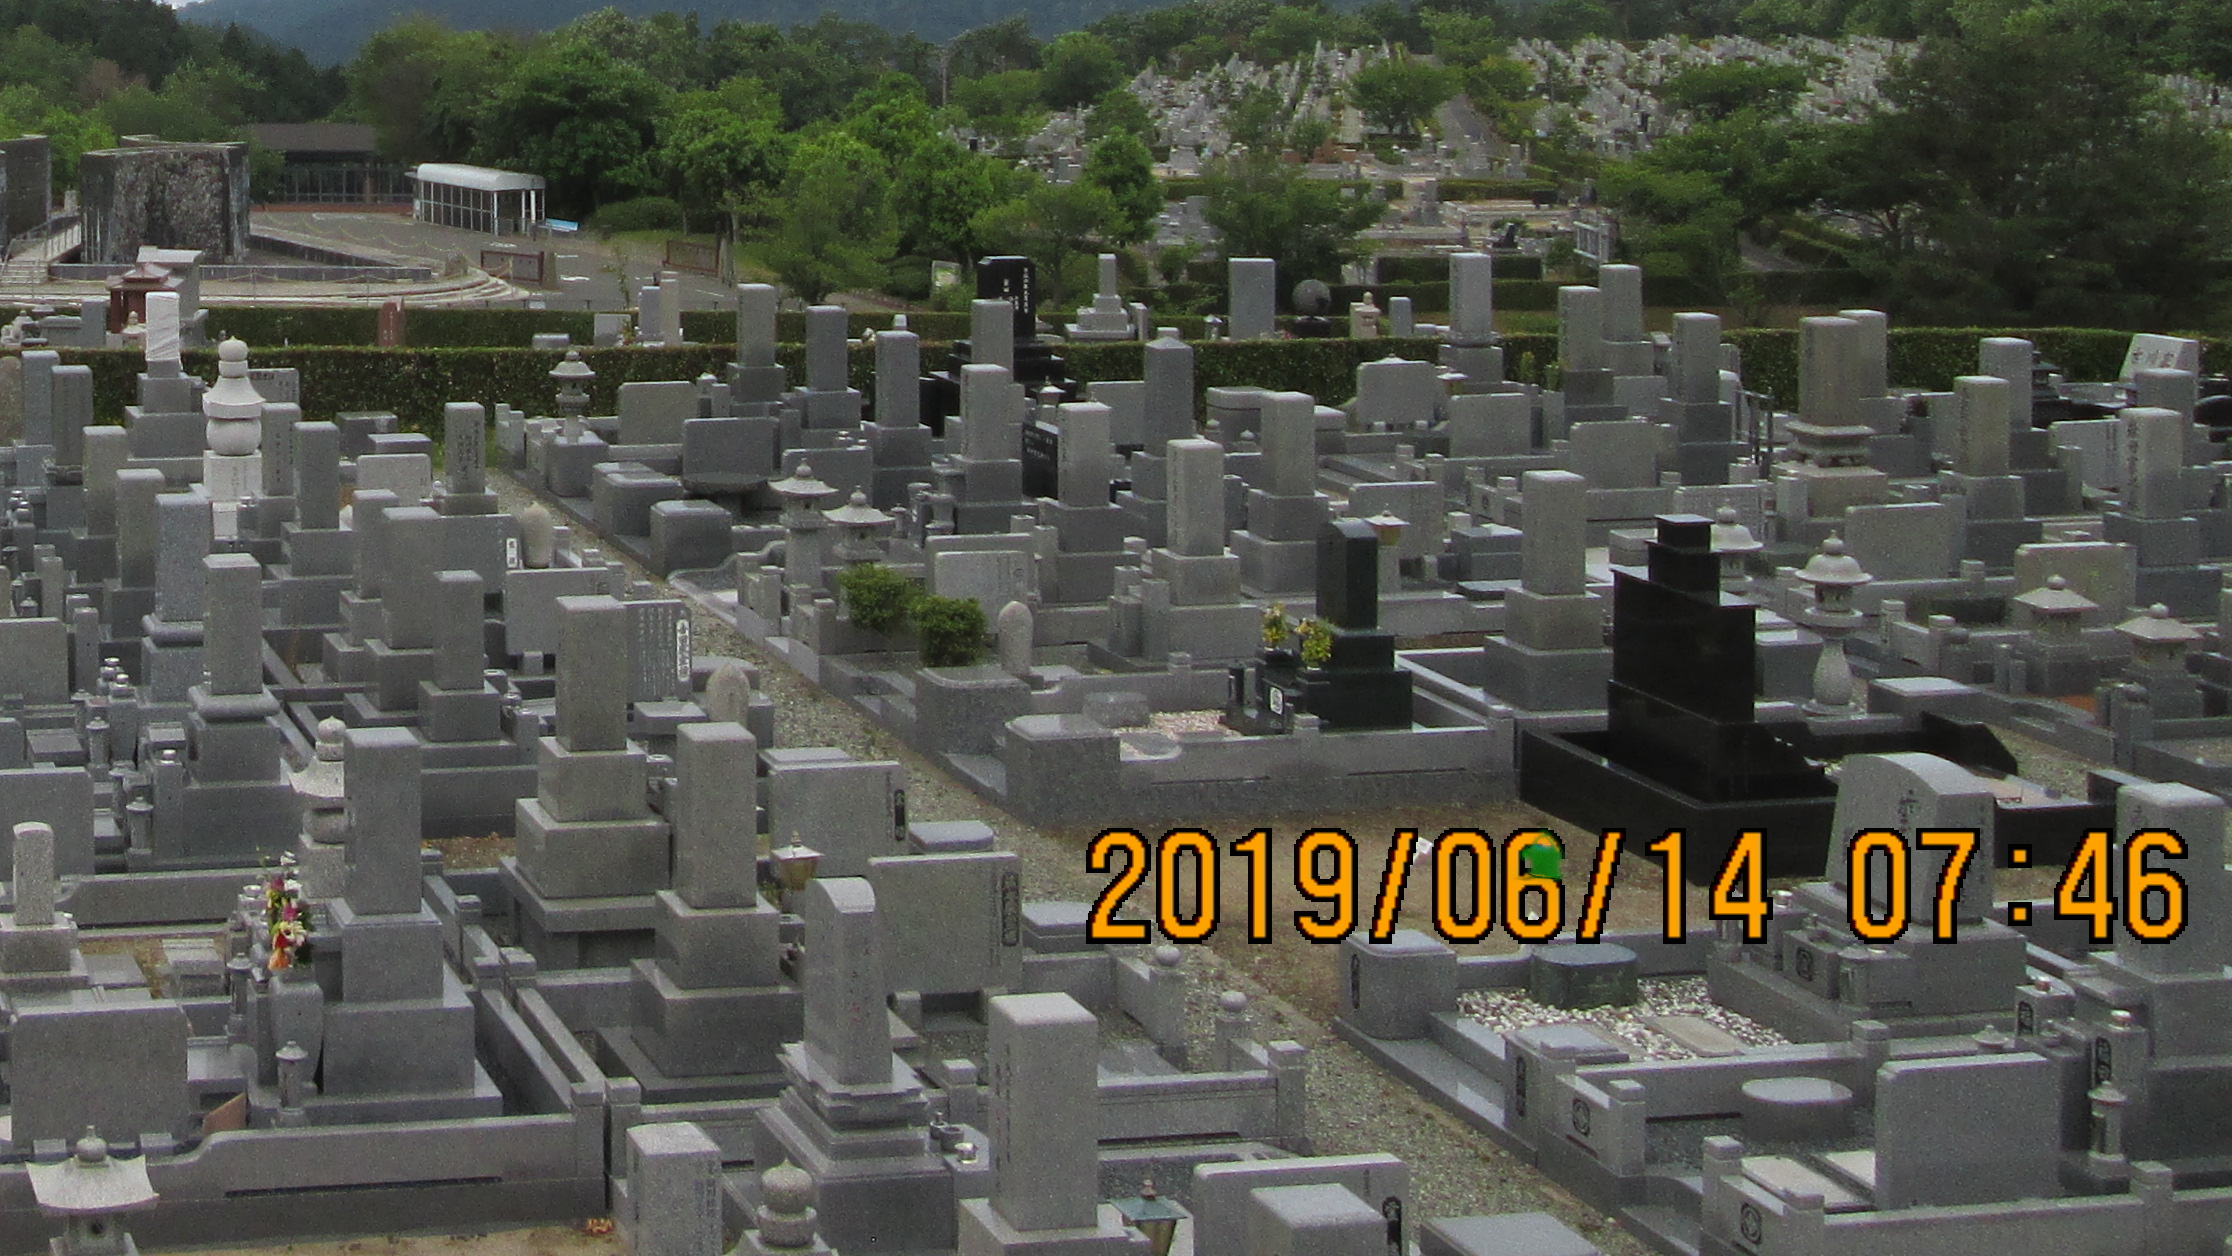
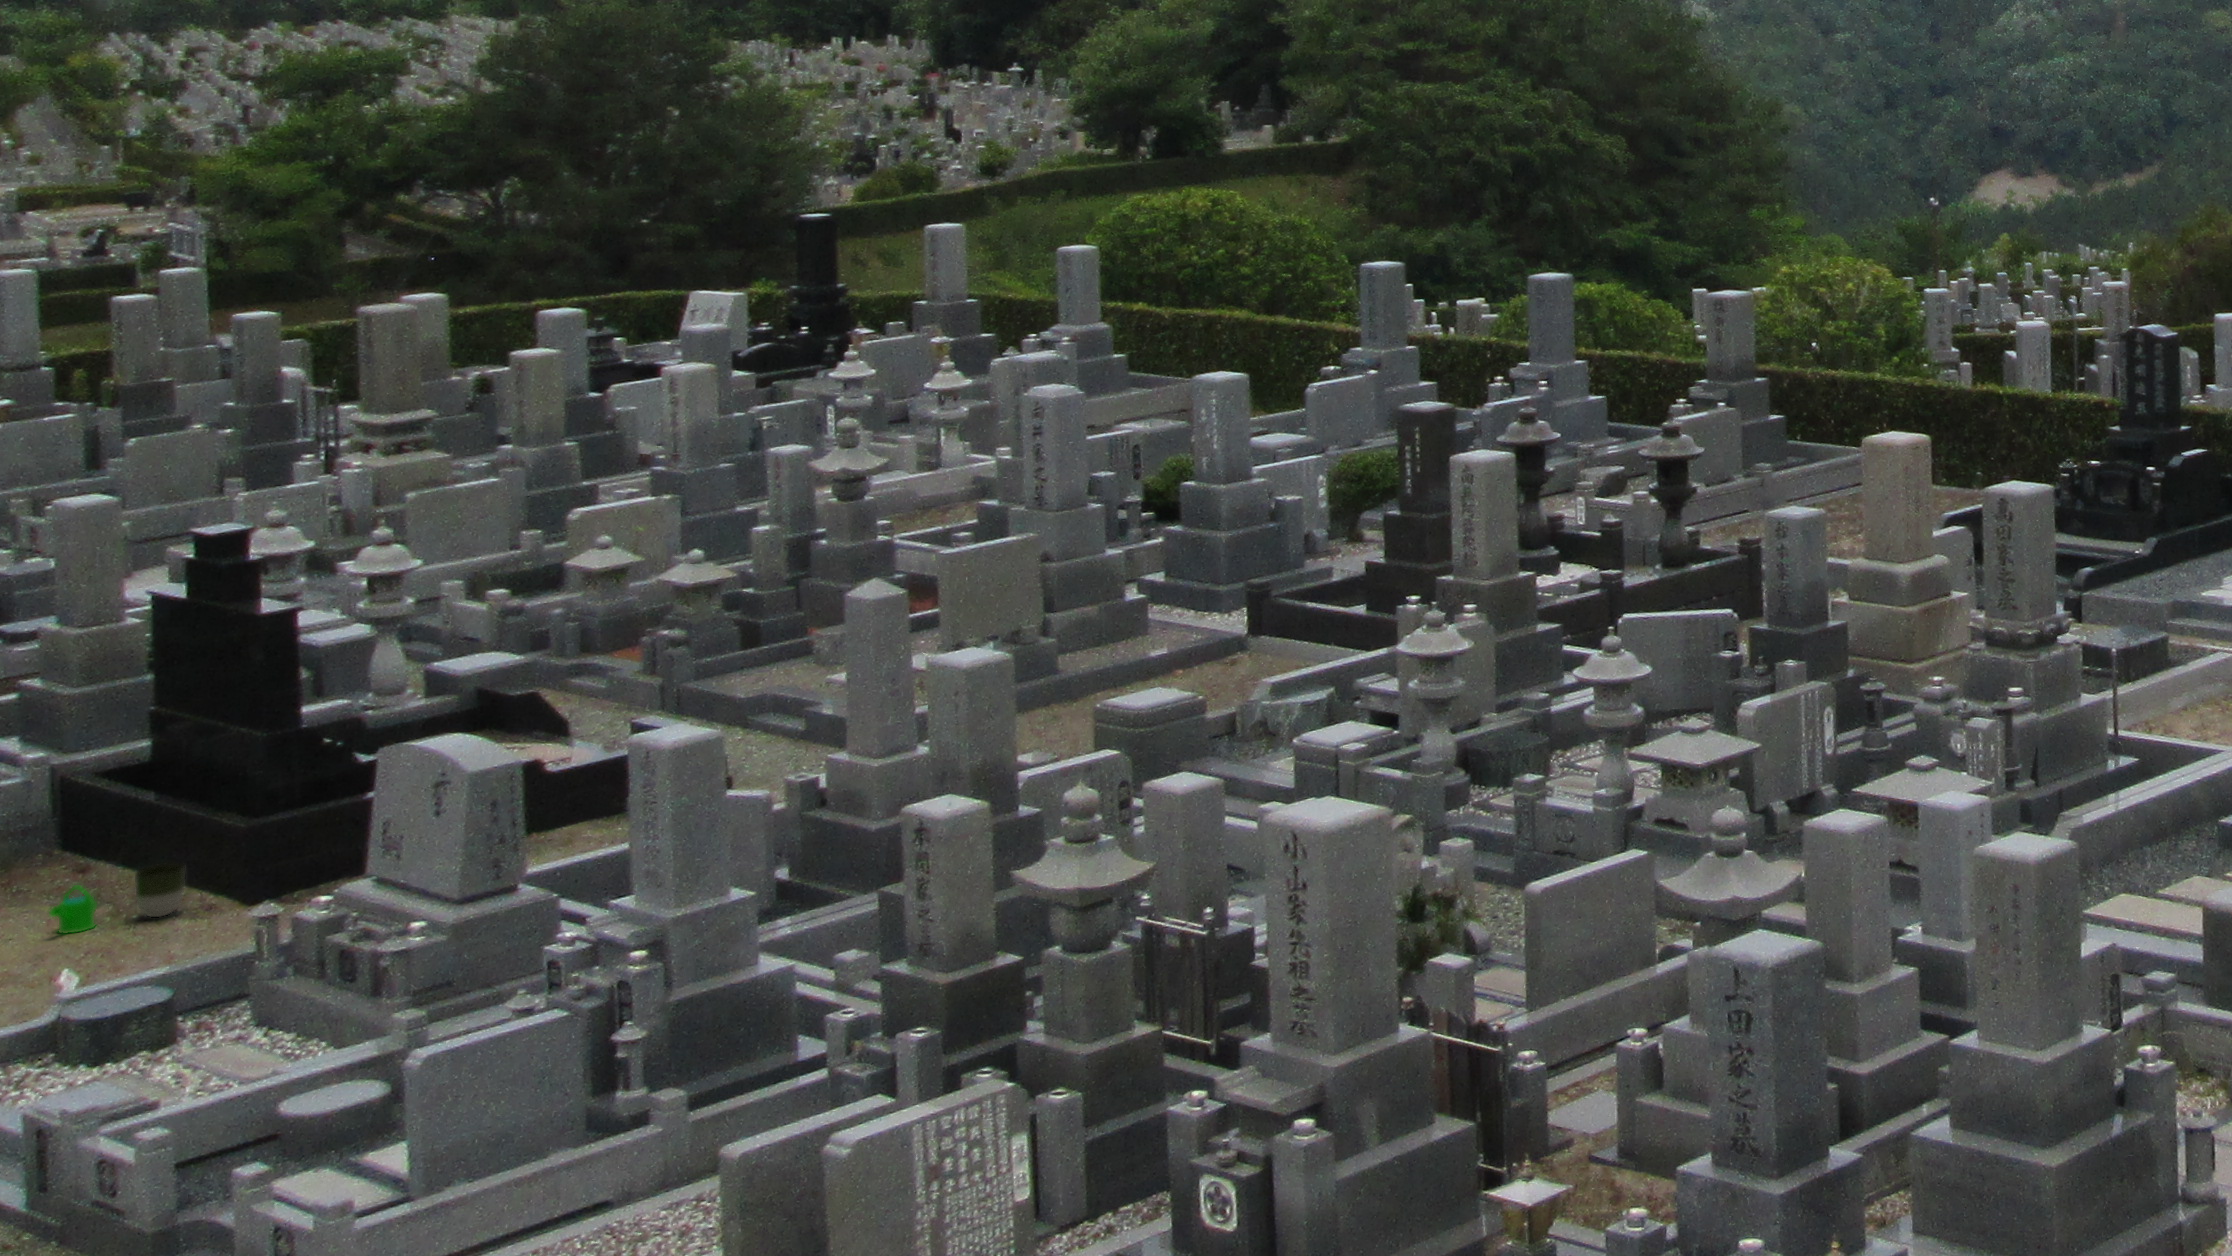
planter: none [1593,830,1638,880] -> present [135,863,185,917]

